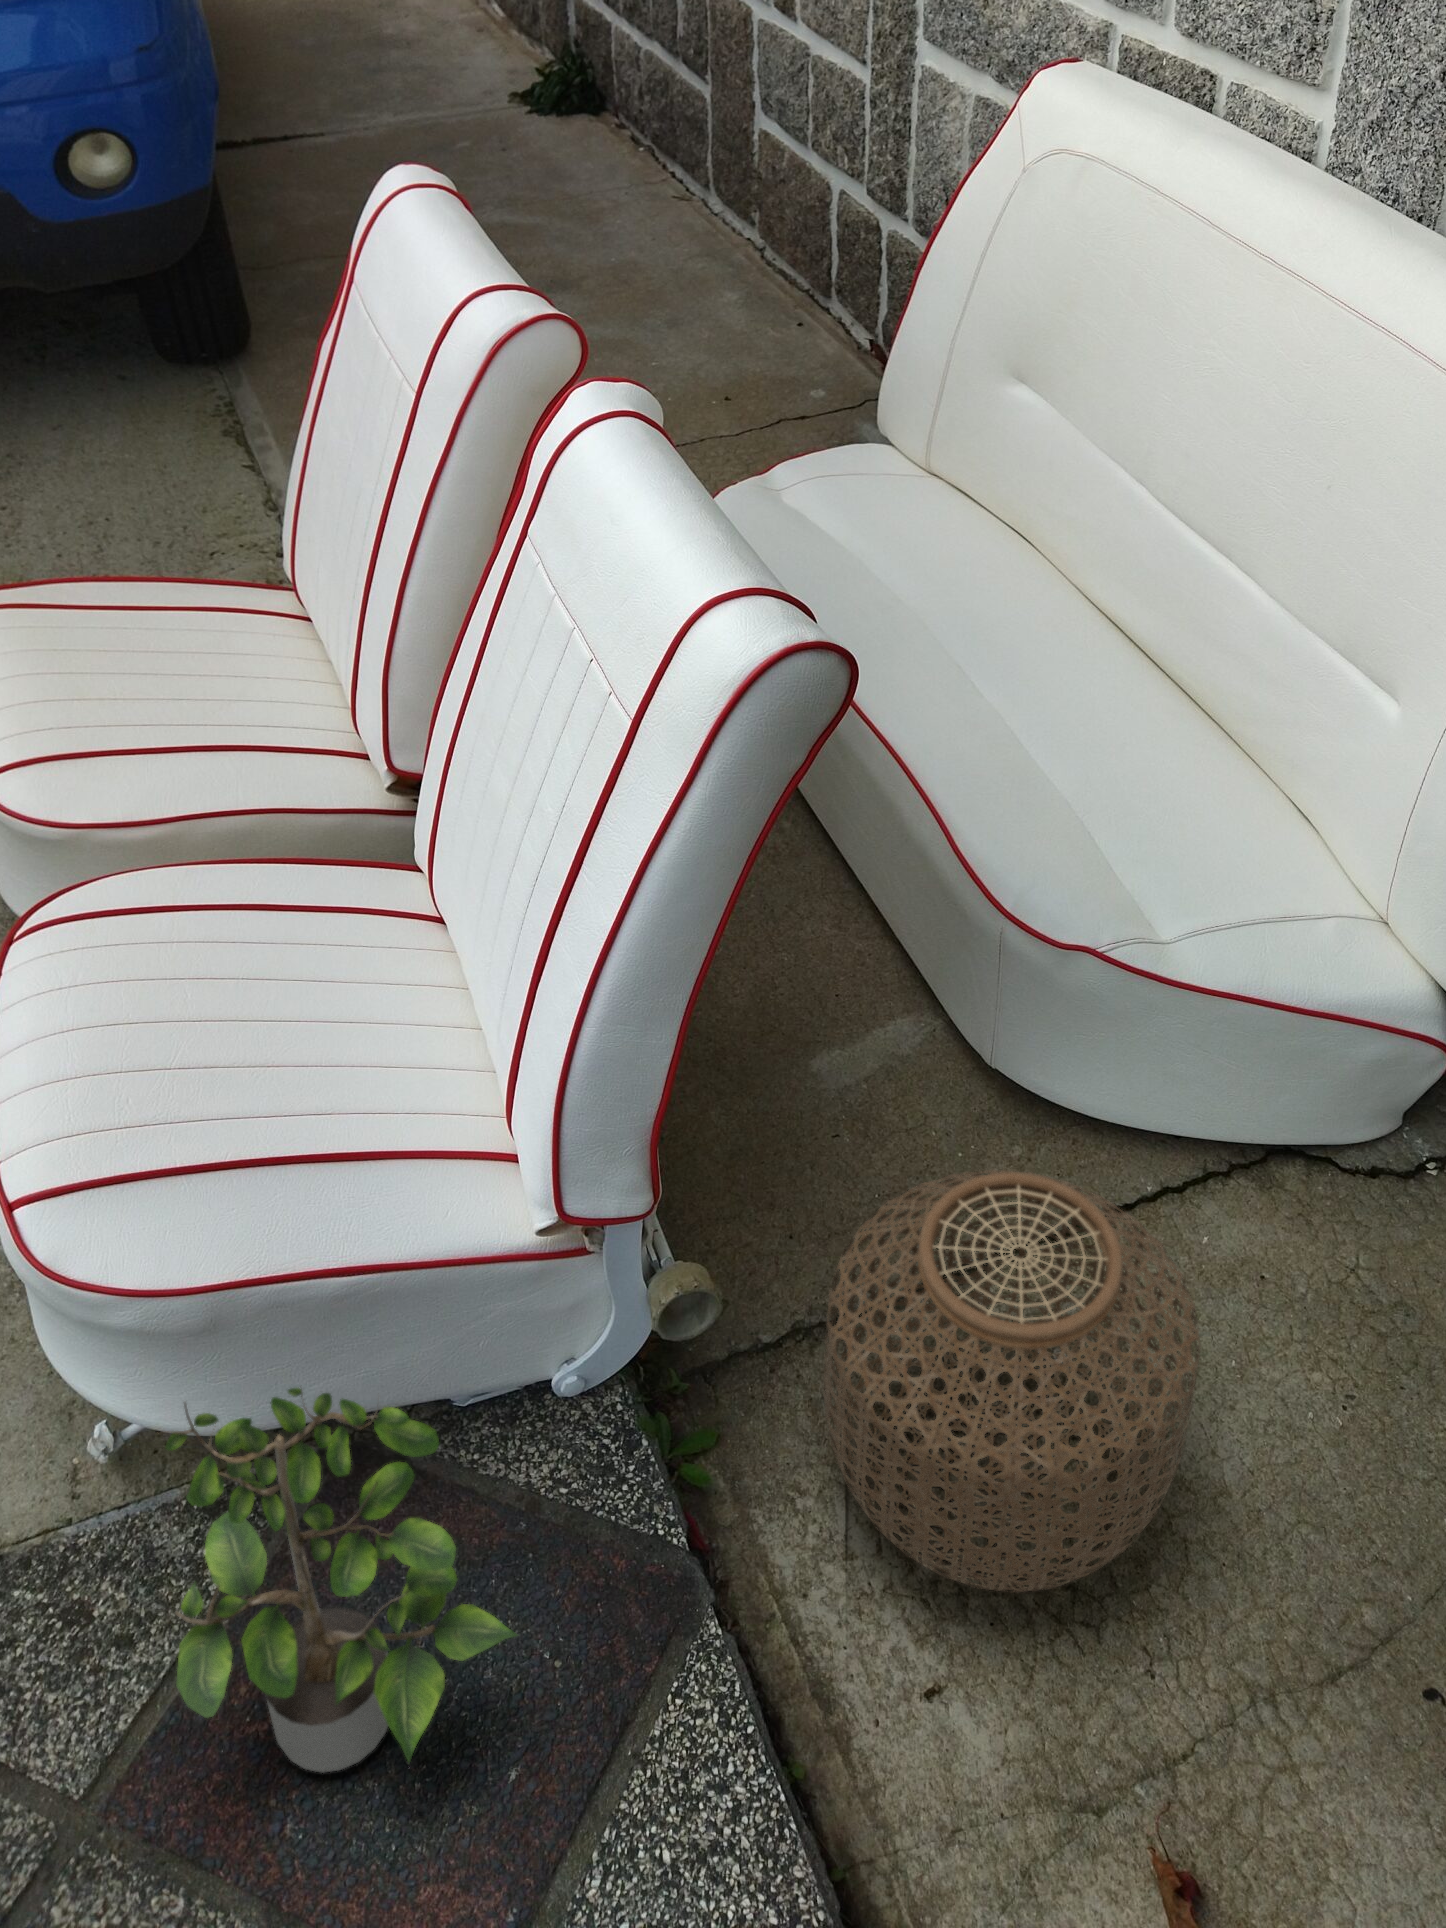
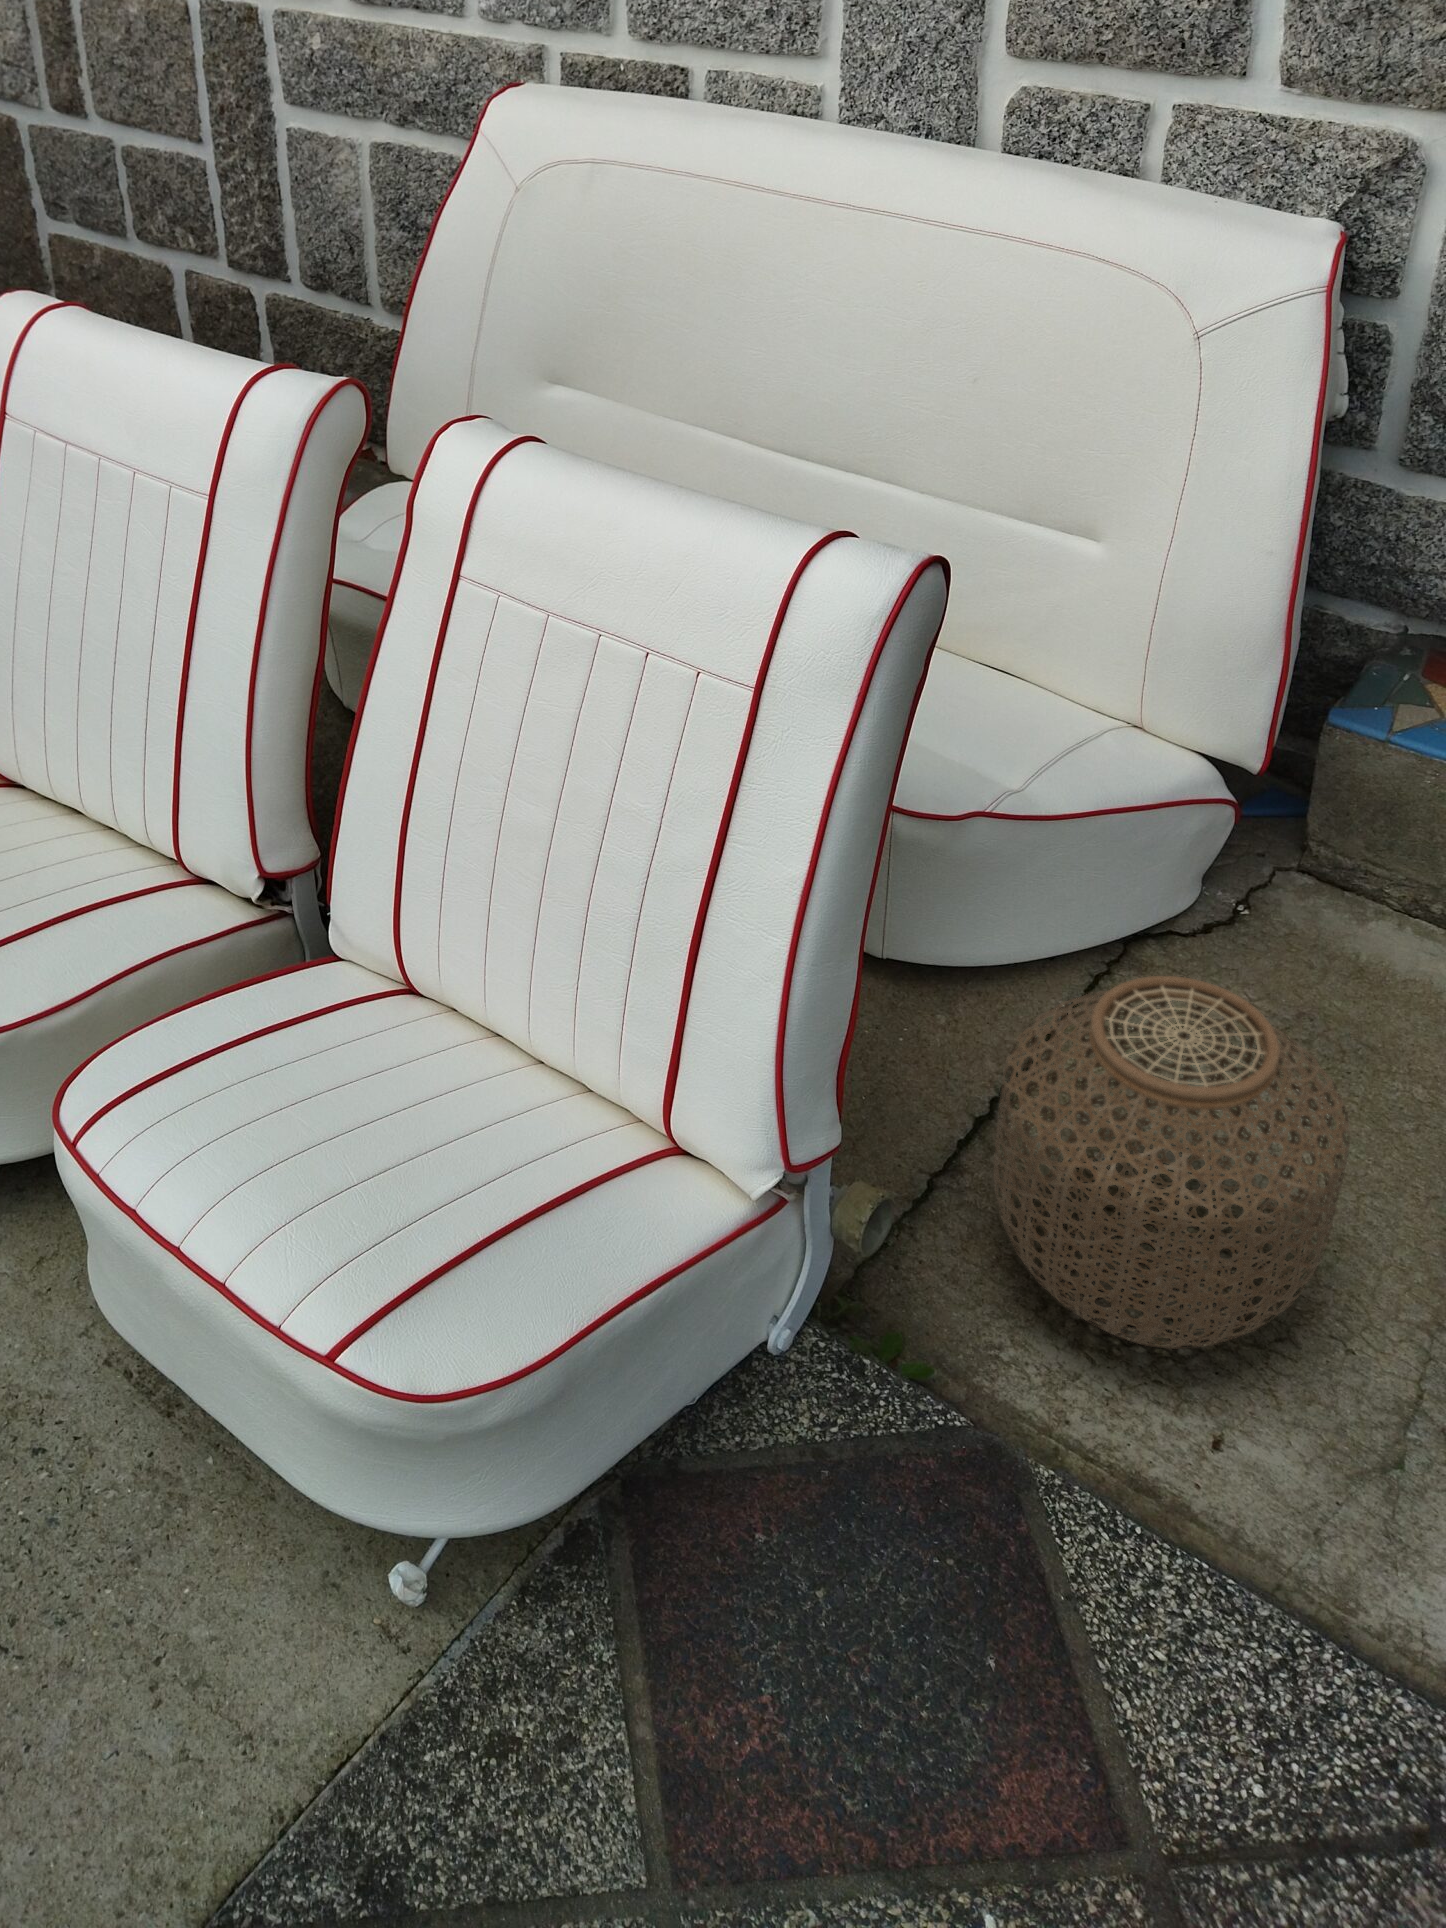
potted plant: present [166,1388,518,1772] -> none [699,1306,999,1747]

